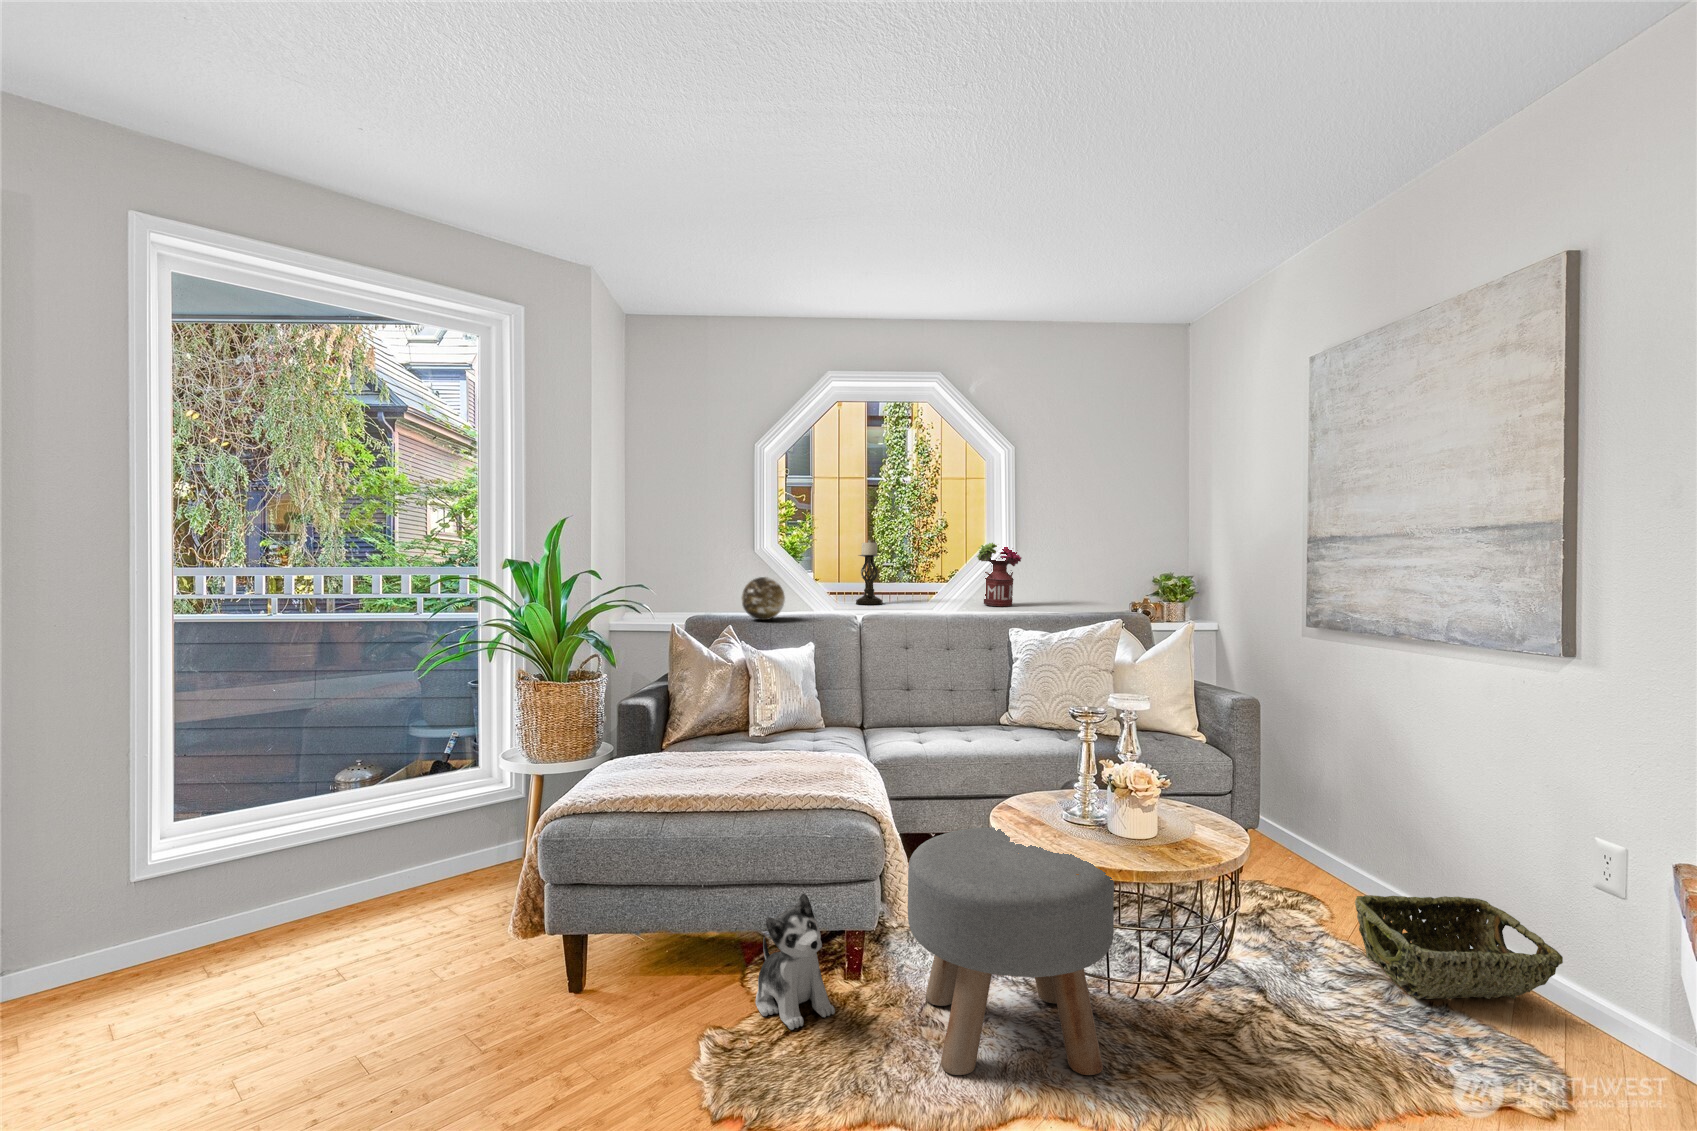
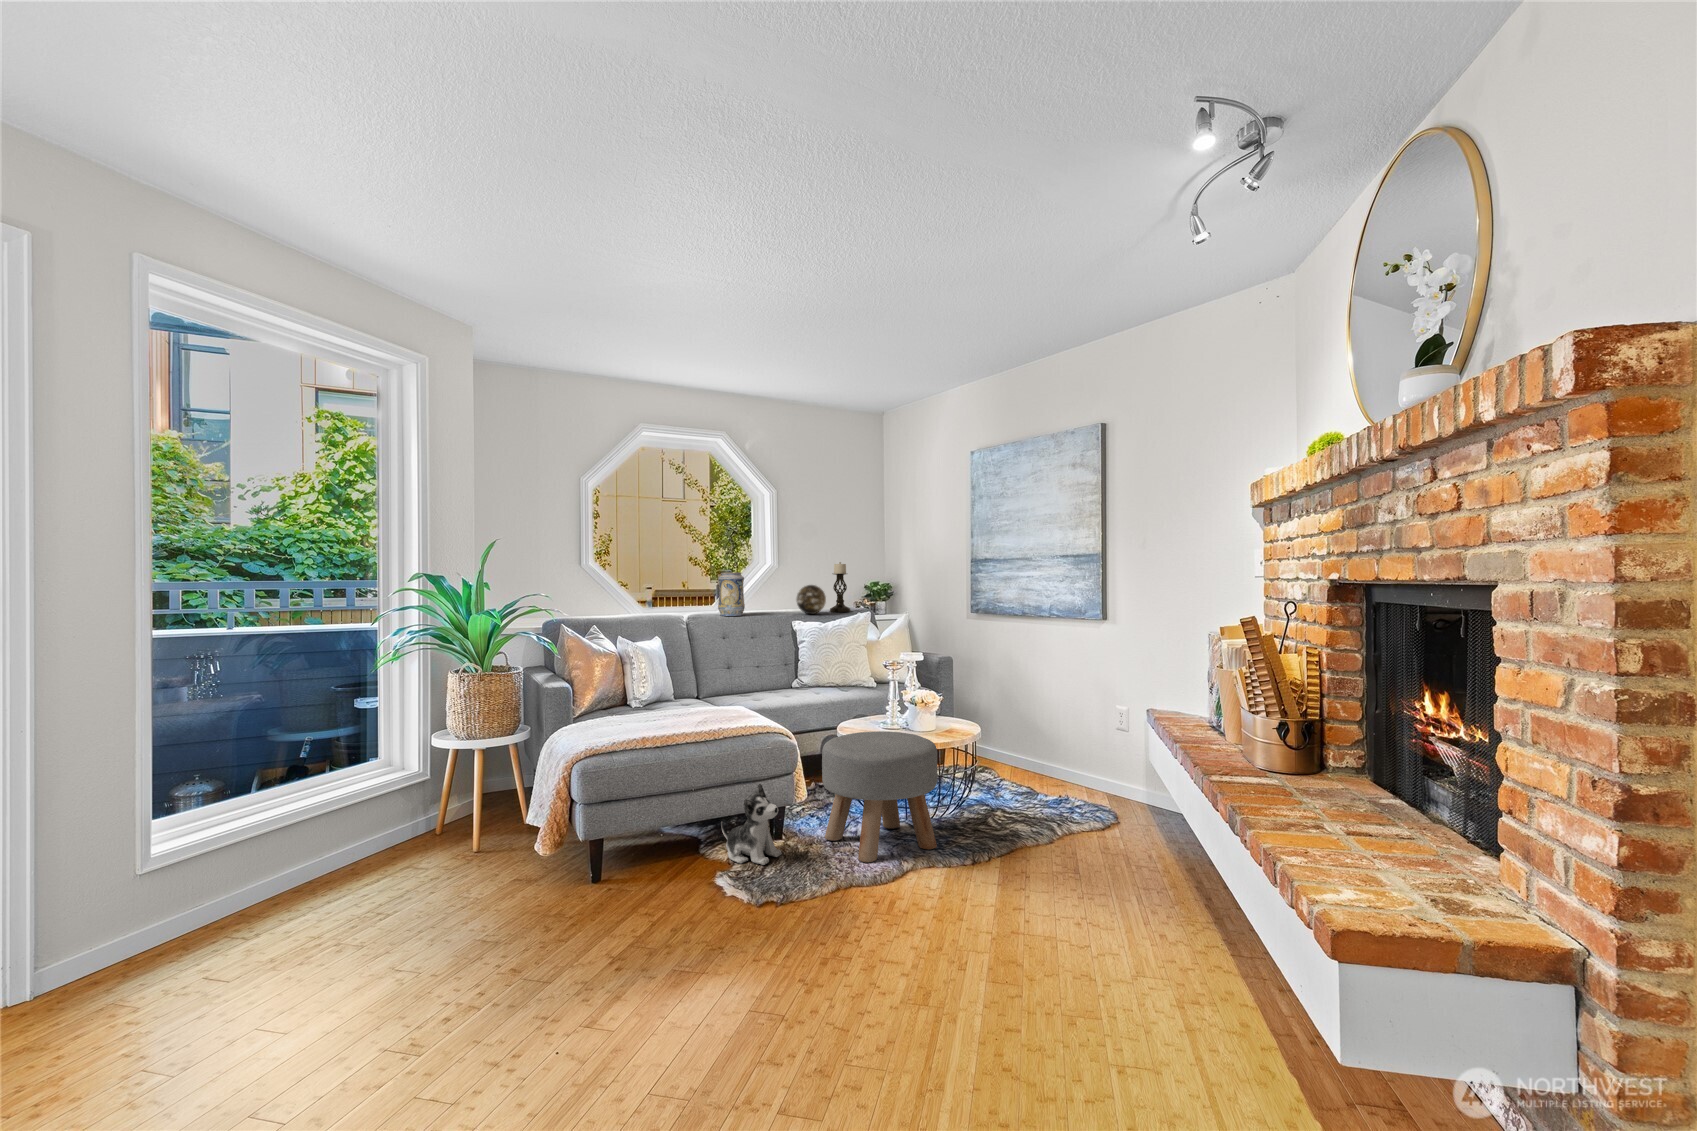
candle holder: present [856,540,883,604] -> present [830,562,851,612]
flower arrangement: present [977,543,1021,606] -> none [750,560,783,607]
decorative vase: none [909,559,945,618] -> present [718,572,745,616]
decorative orb: present [742,577,785,620] -> present [797,585,826,614]
woven basket: present [1355,895,1563,999] -> none [1020,747,1107,797]

